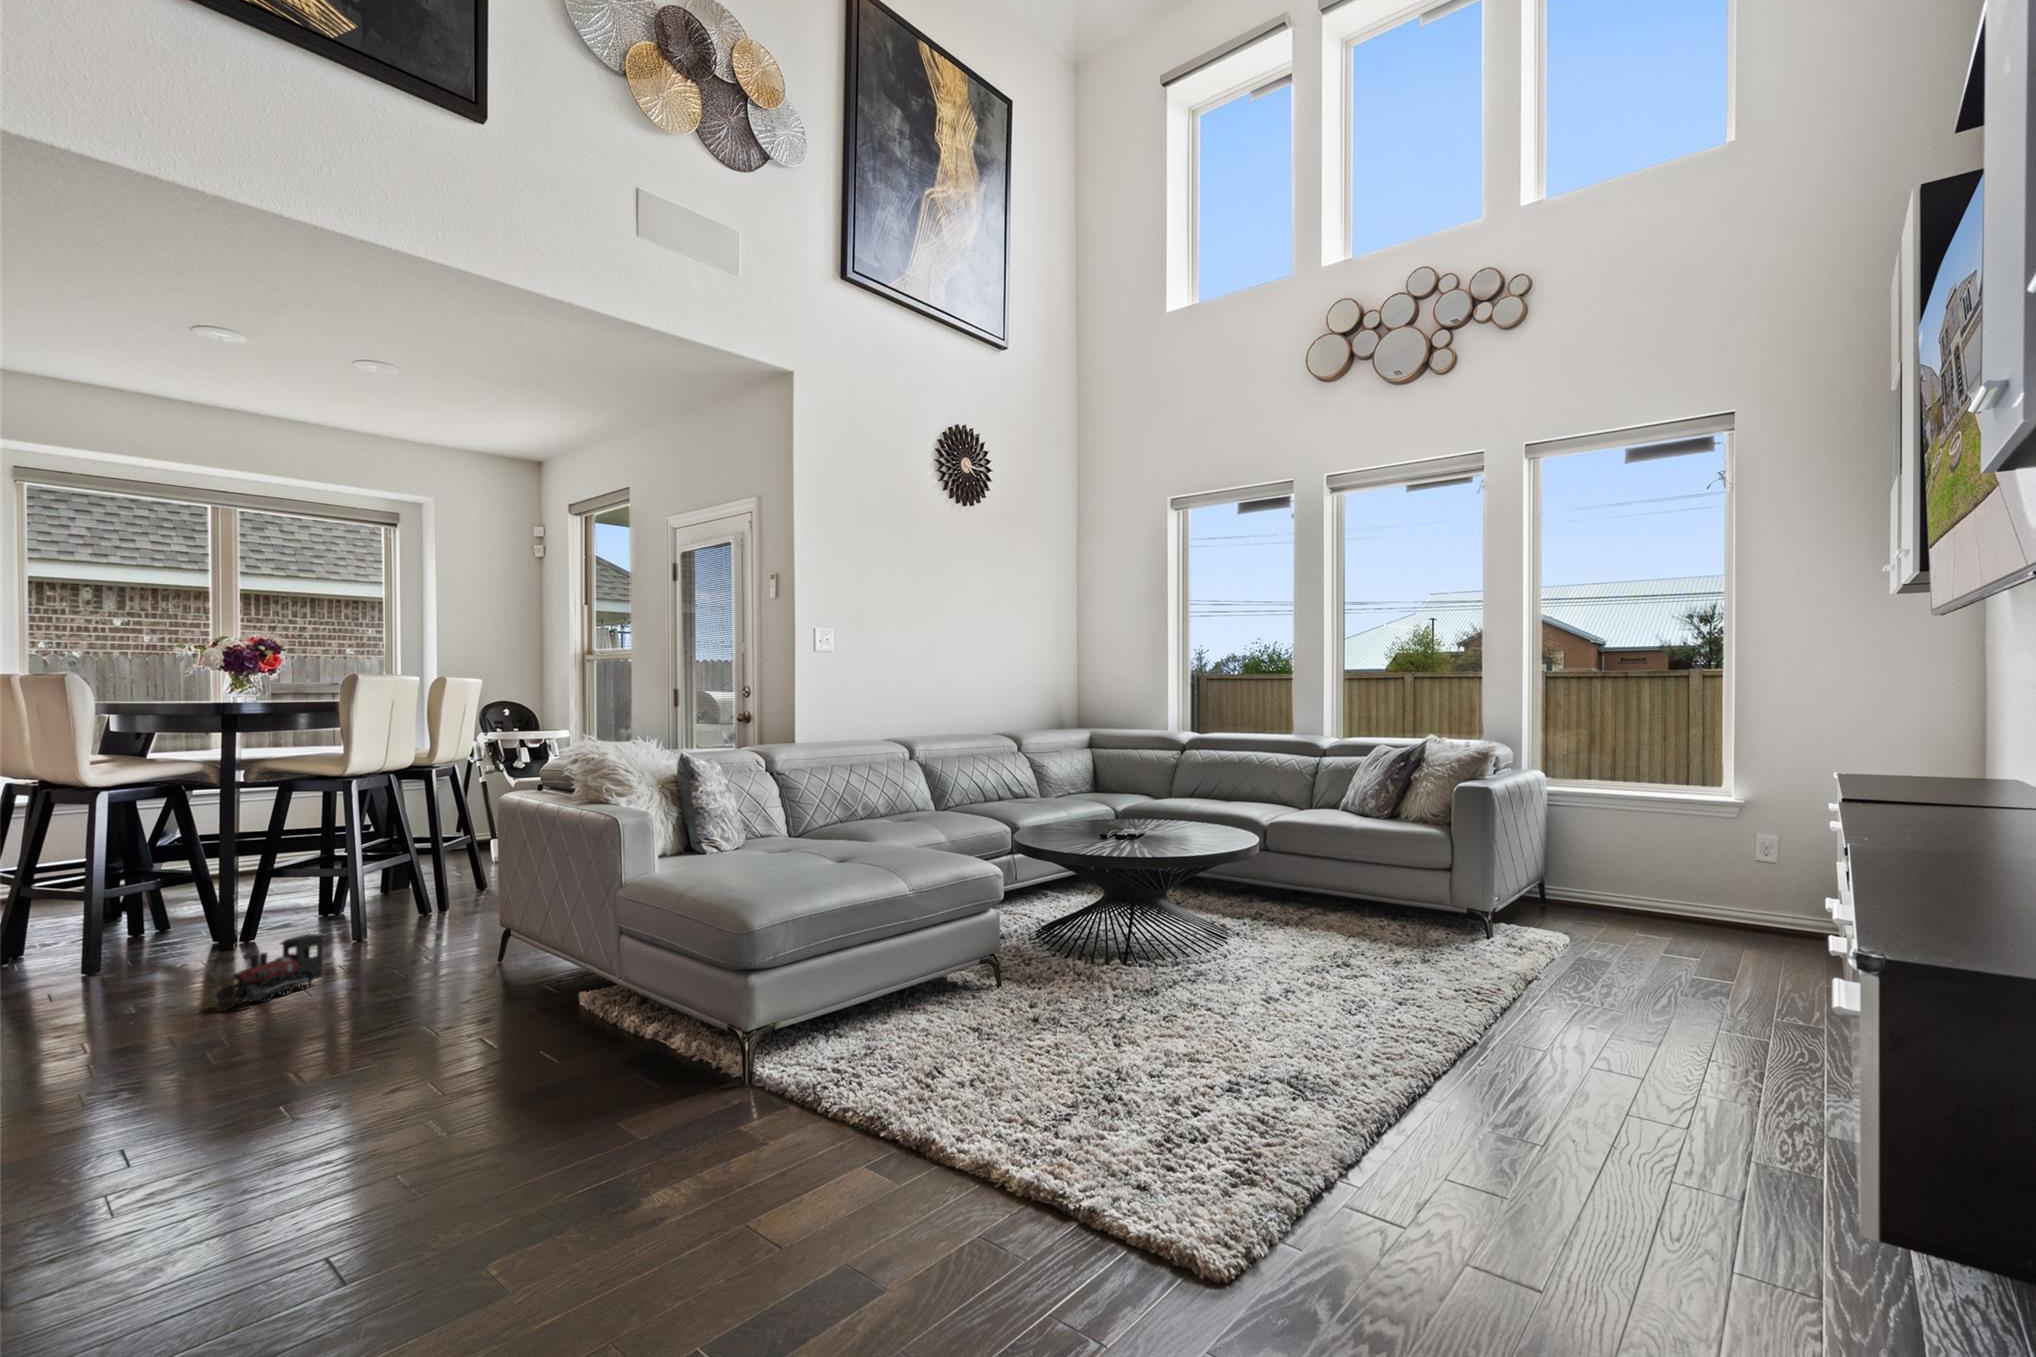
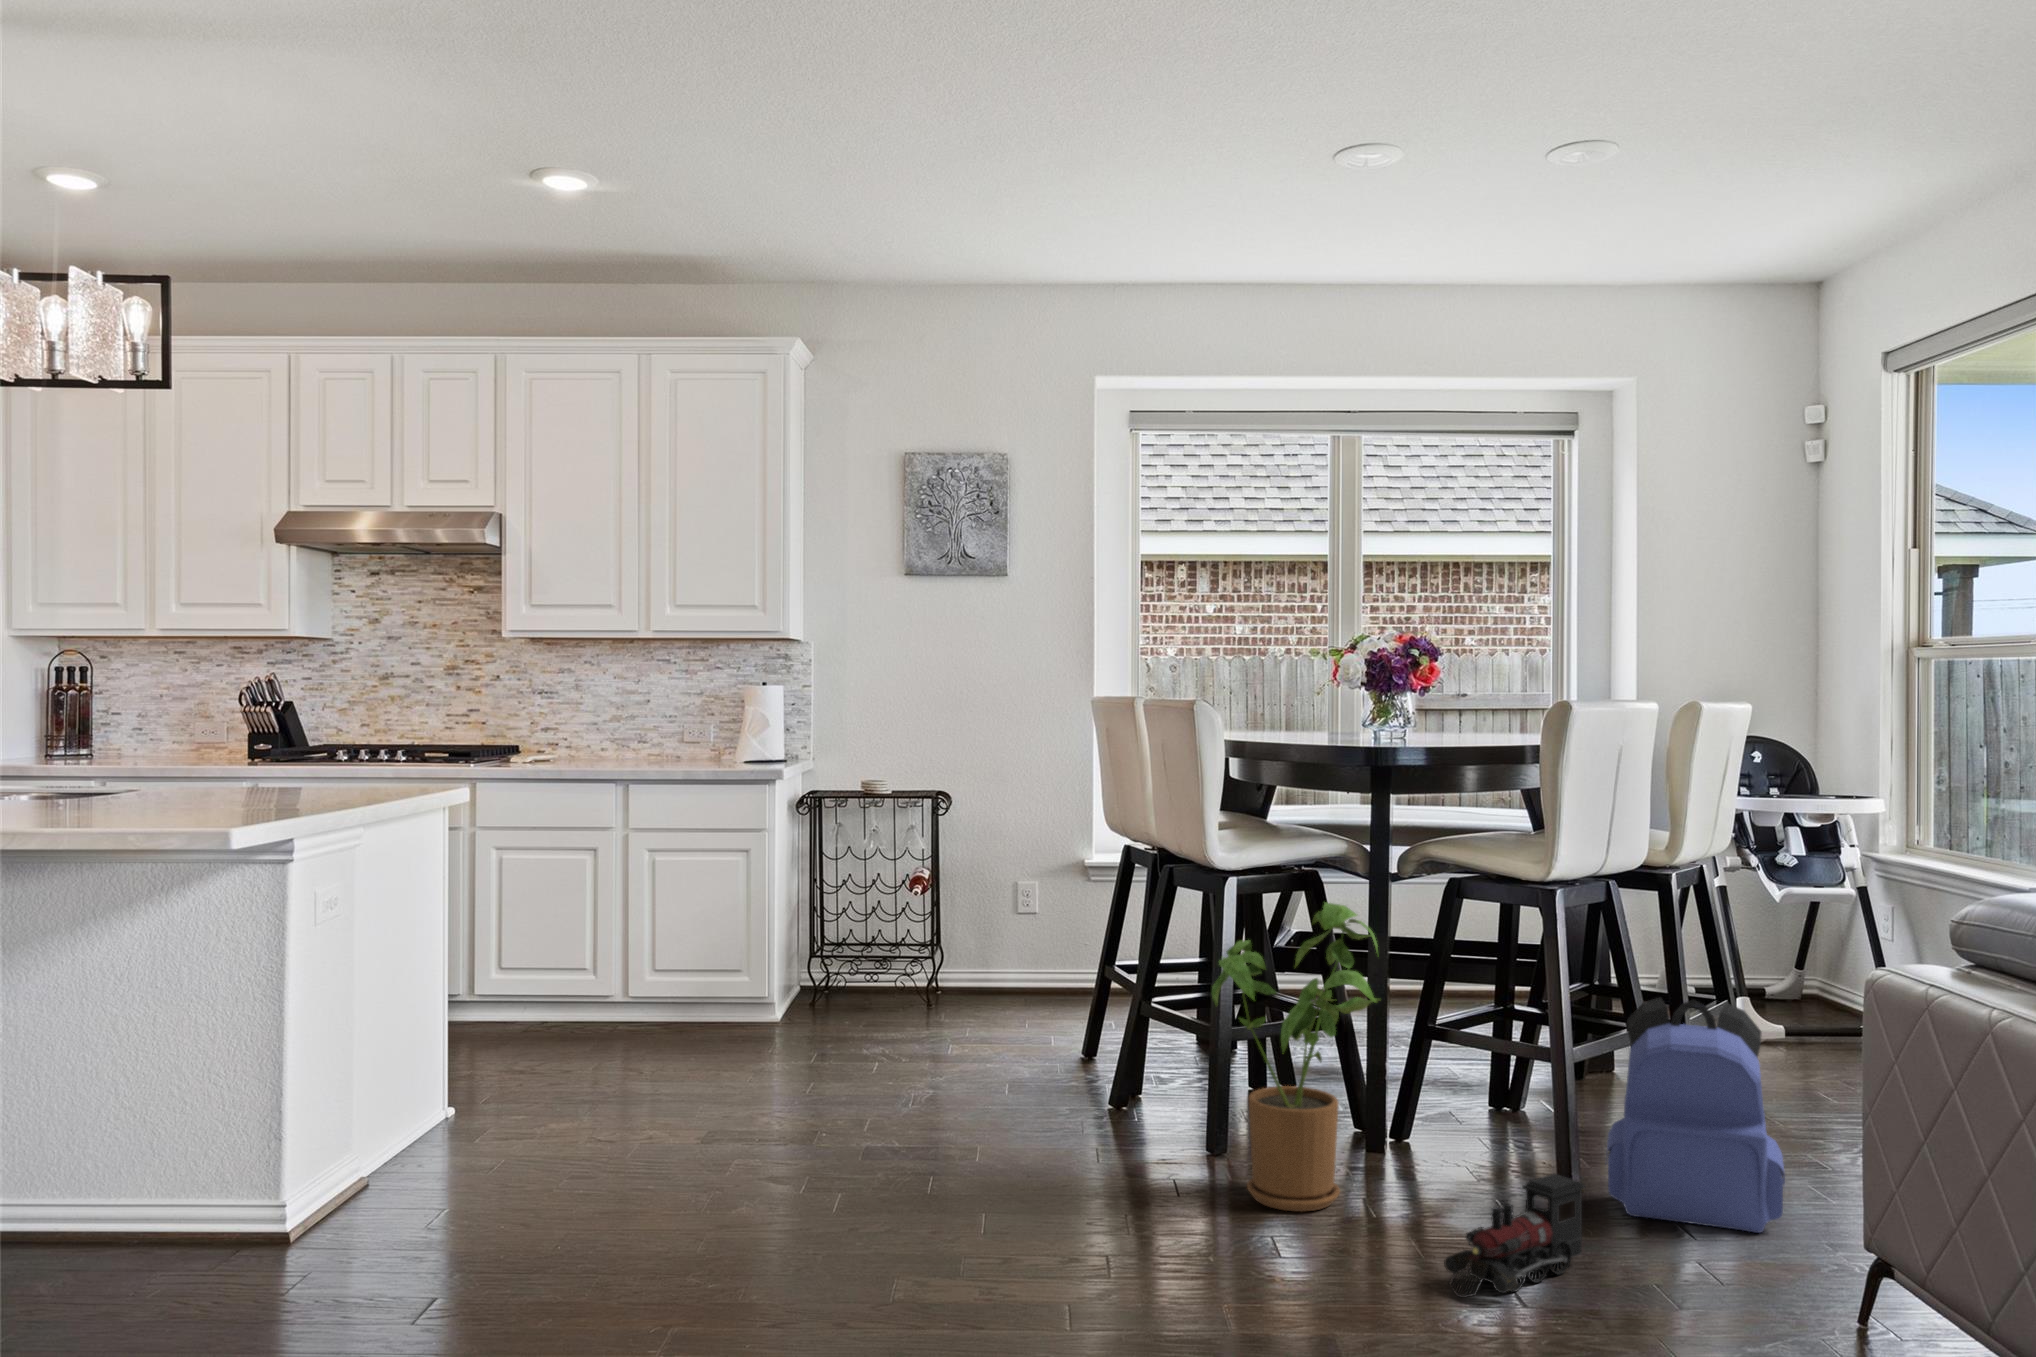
house plant: none [44,794,192,1003] -> present [1212,903,1380,1212]
backpack: none [358,829,467,959] -> present [1607,998,1785,1233]

